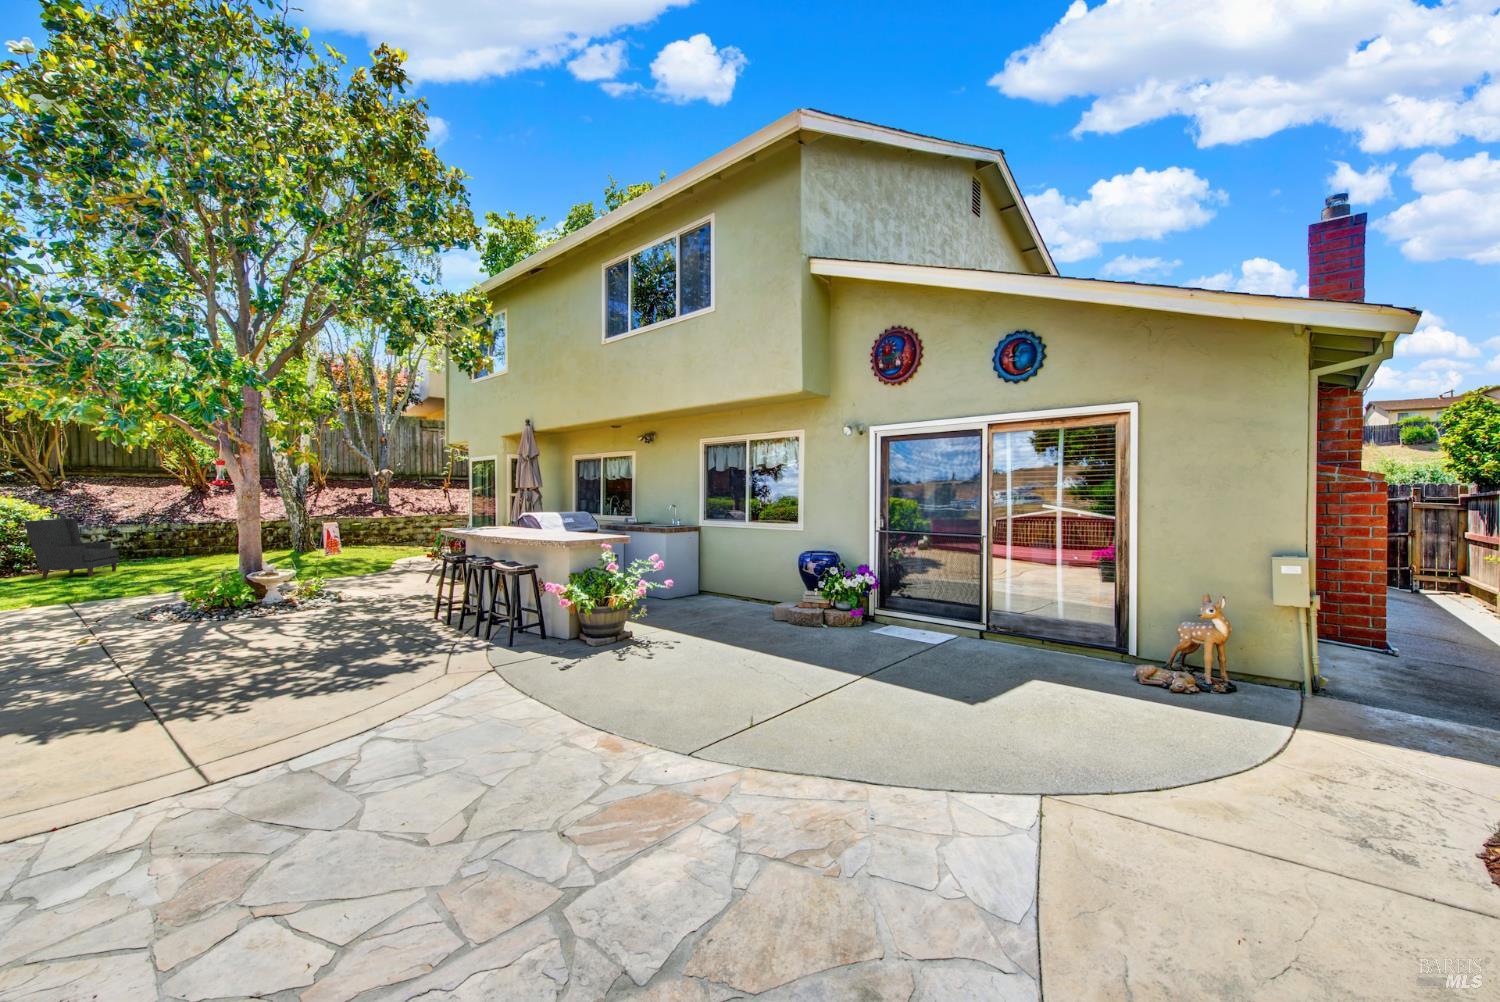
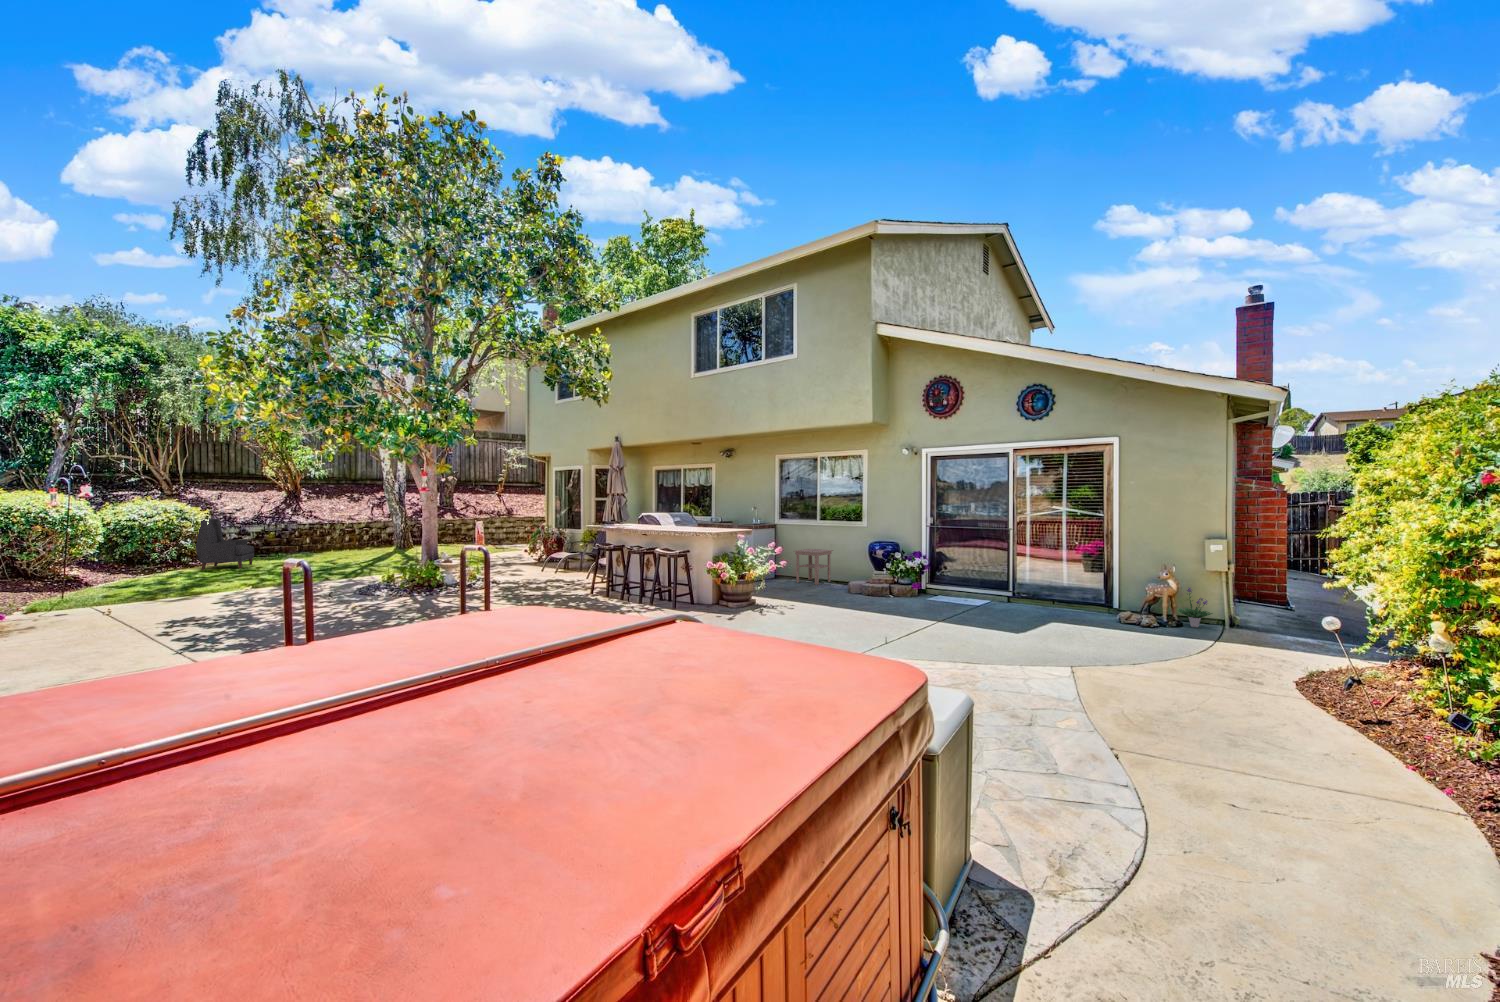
side table: none [714,558,767,605] -> present [794,549,833,585]
potted plant: none [1227,630,1286,694] -> present [1179,587,1213,627]

